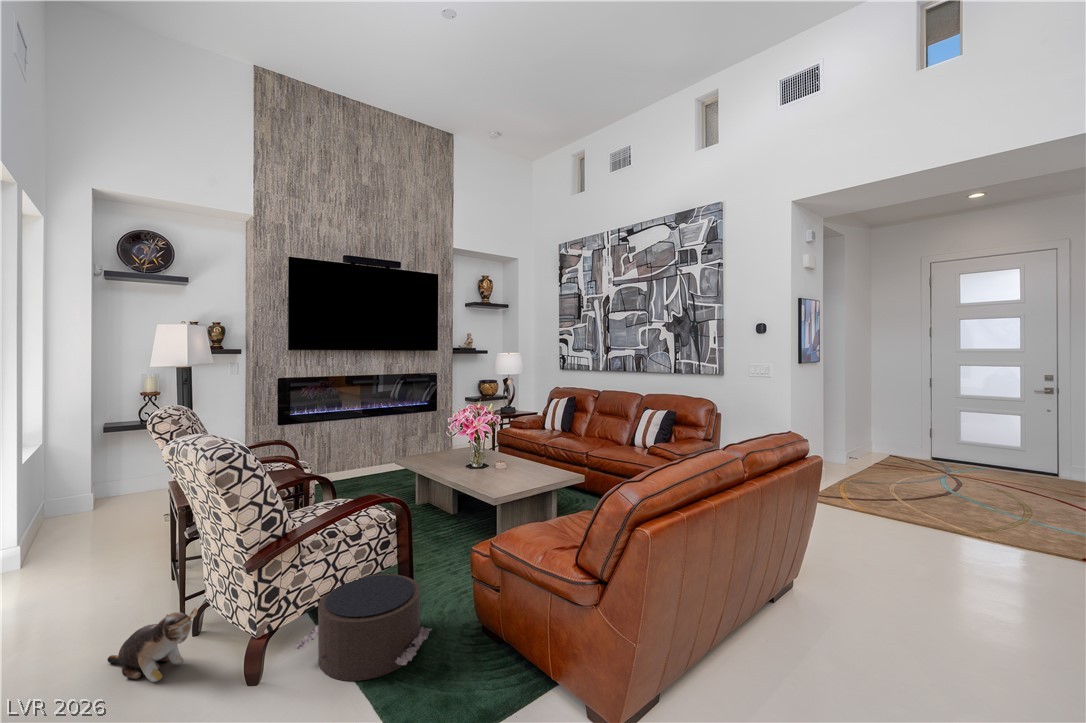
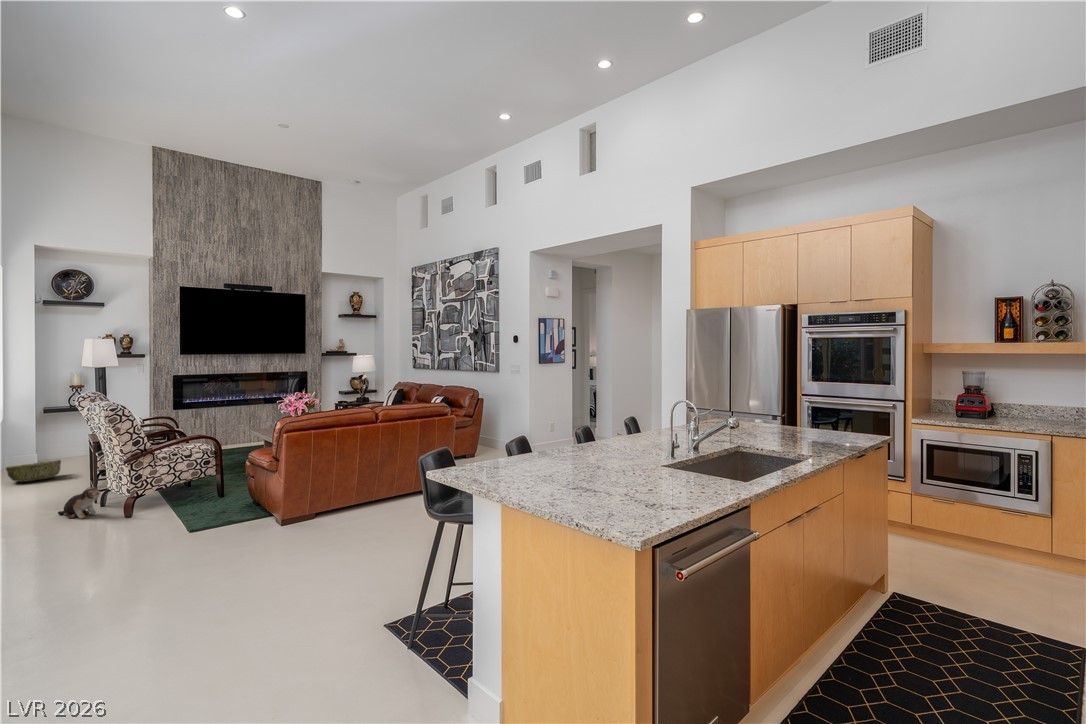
woven basket: none [34,510,124,552] -> present [6,460,61,482]
pouf: present [294,574,432,681] -> none [151,478,225,517]

